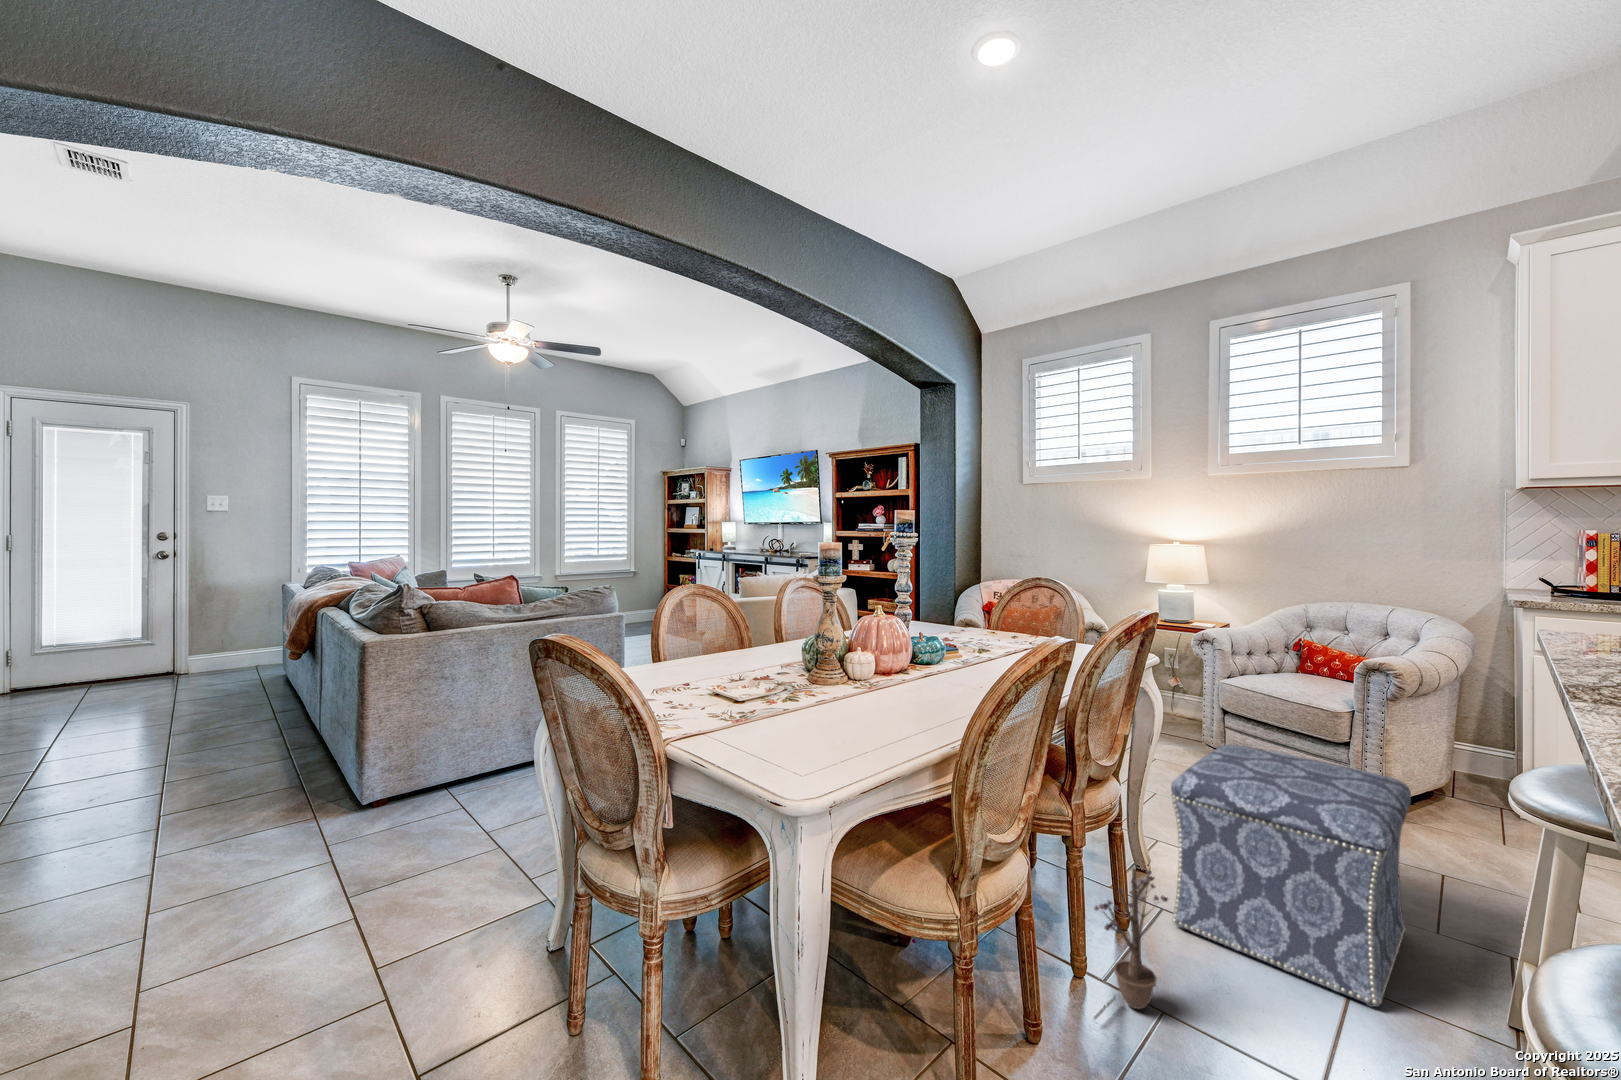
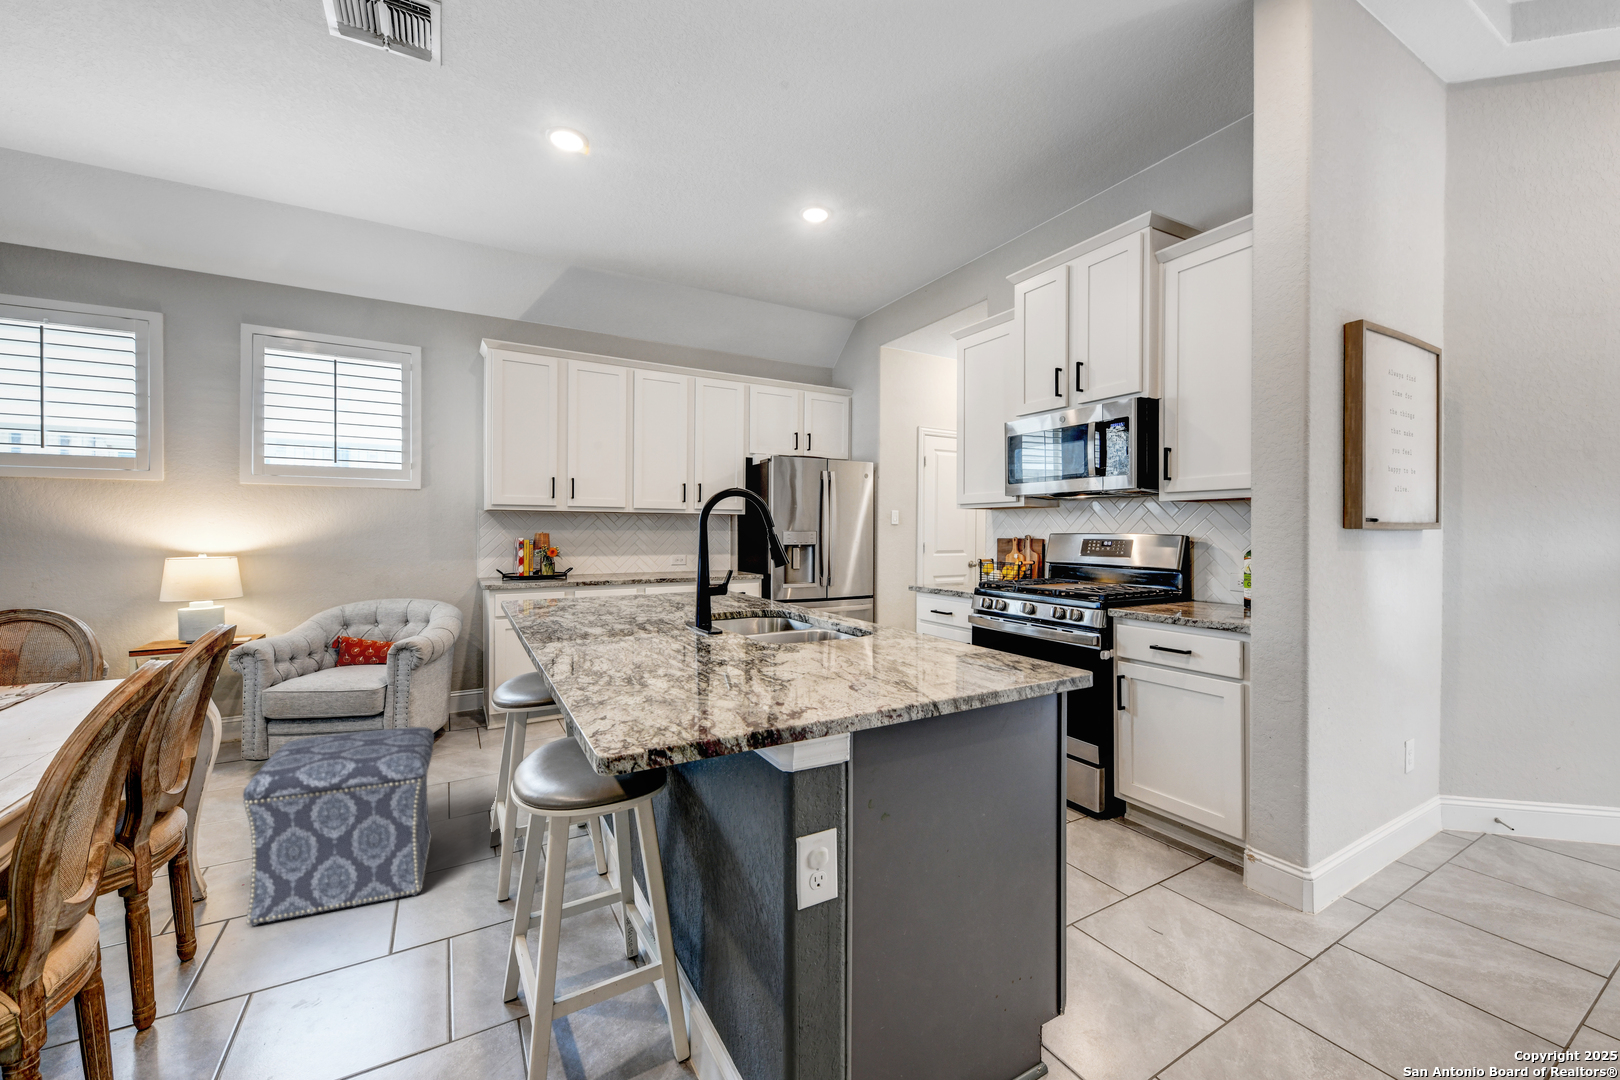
decorative plant: present [1094,868,1168,1019] -> none [174,873,255,1047]

